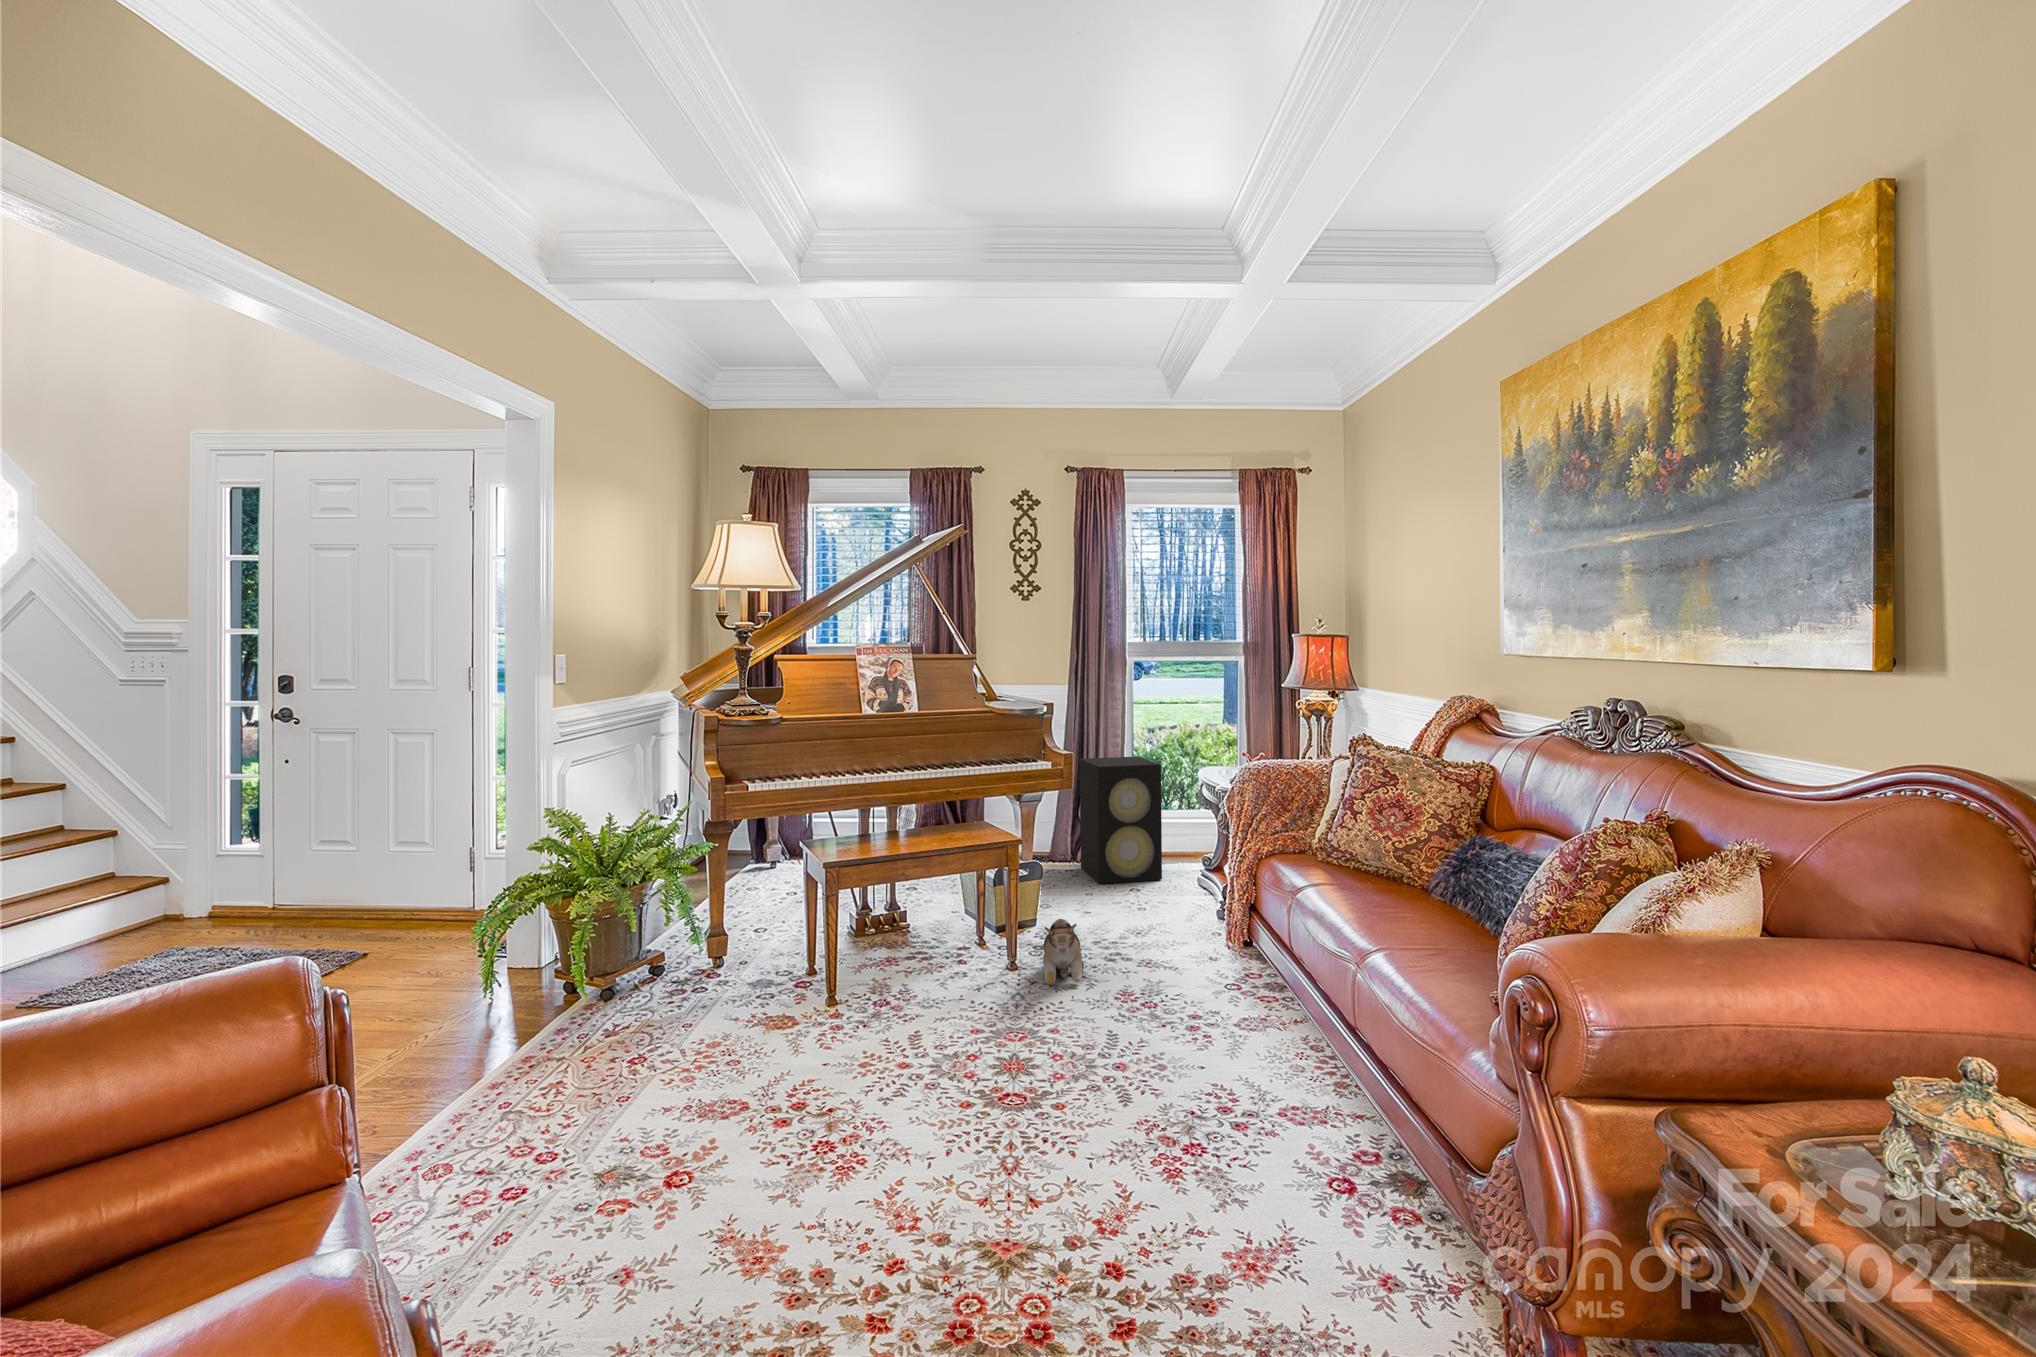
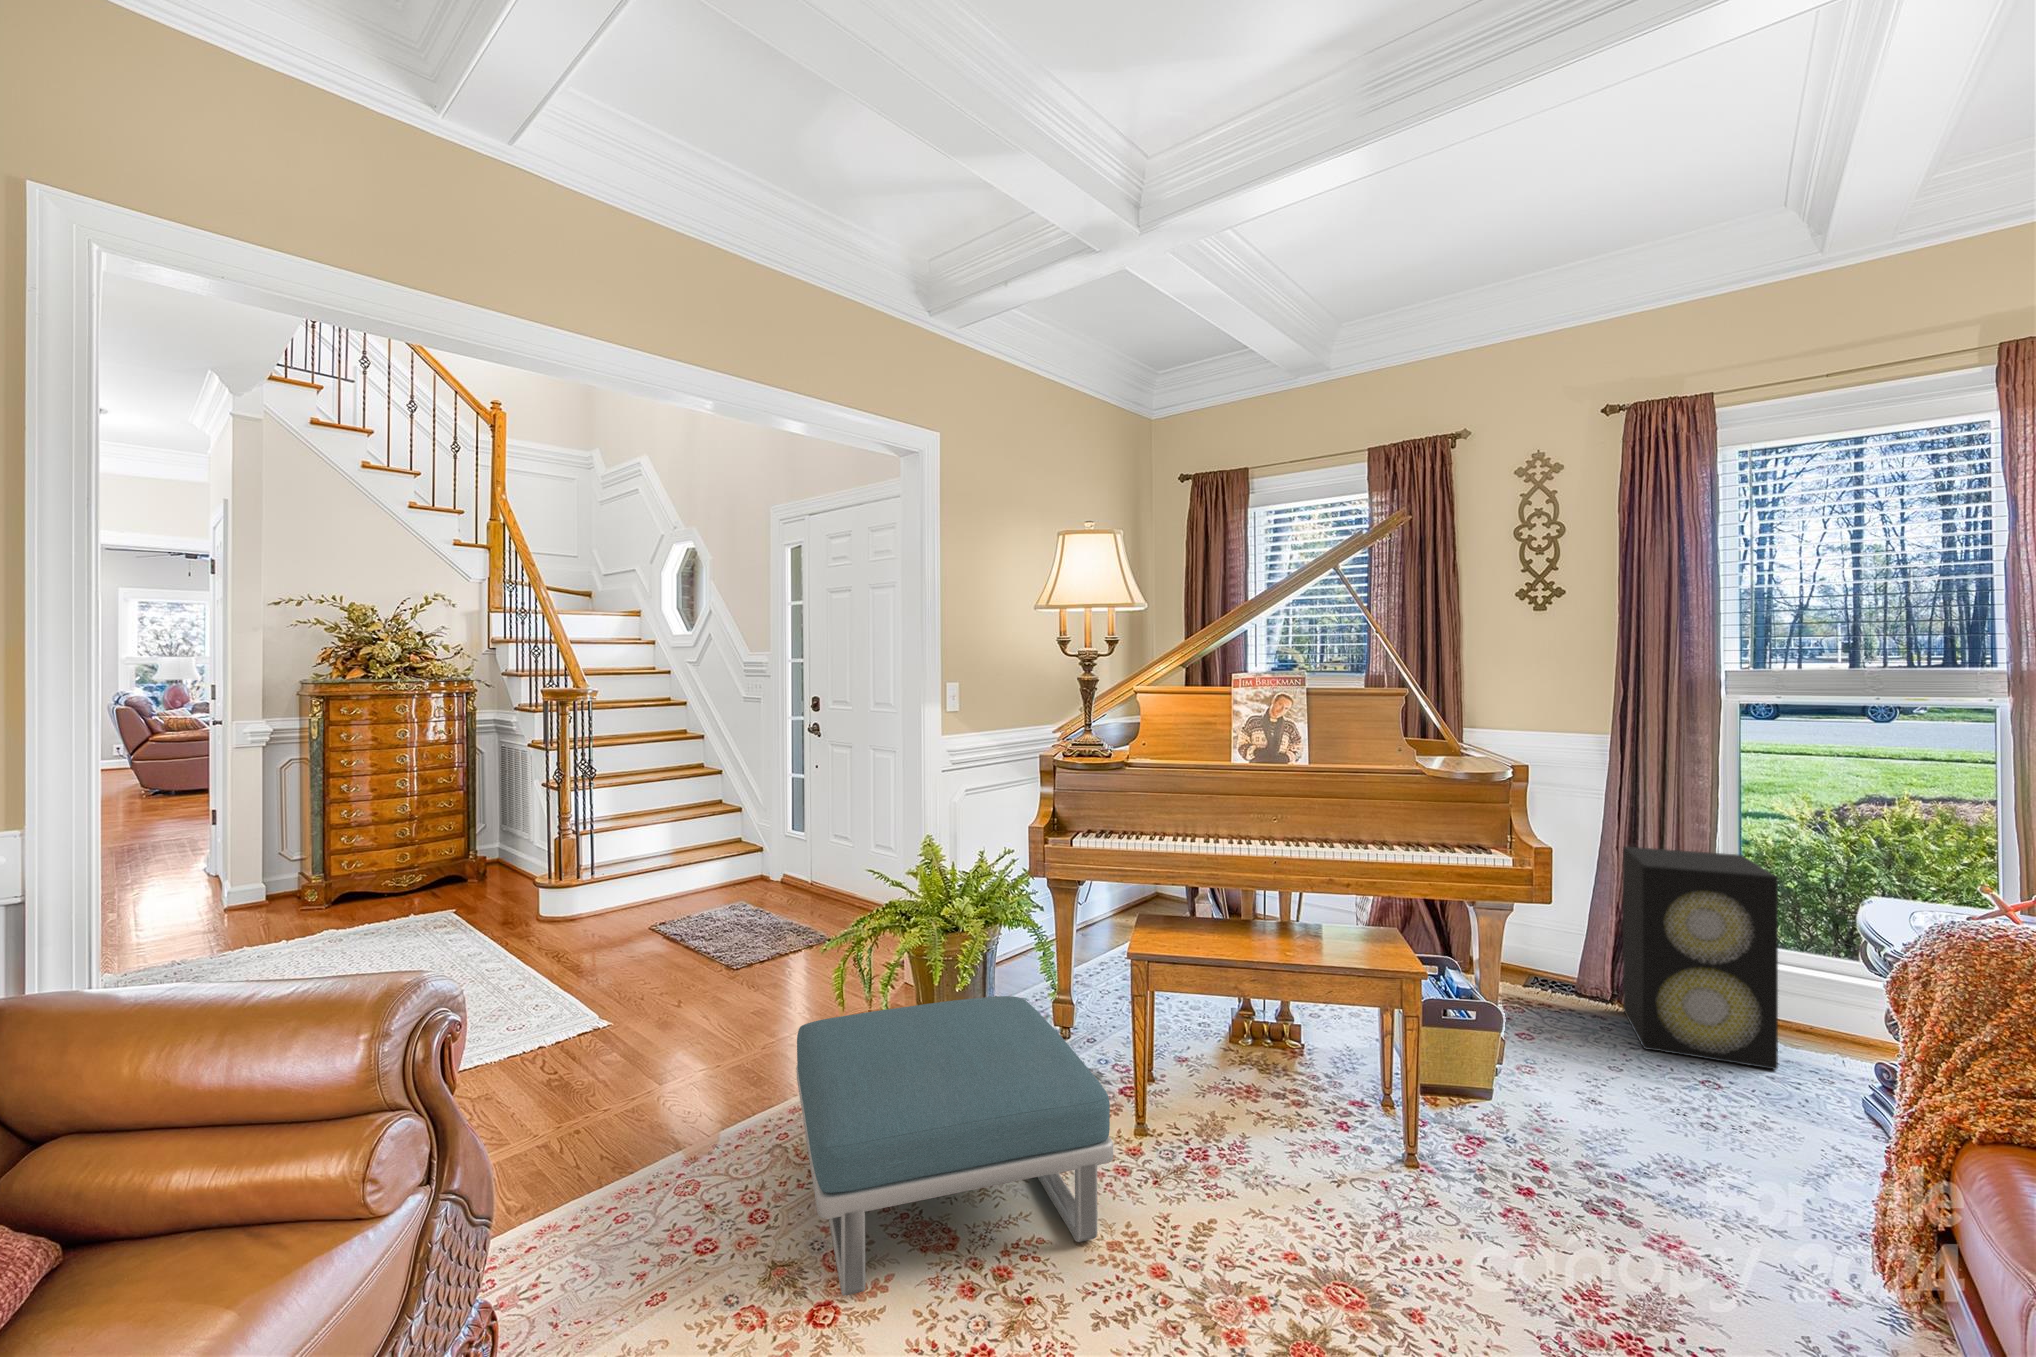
plush toy: present [1043,919,1084,985] -> none [1440,1116,1533,1230]
footstool: none [526,922,858,1158] -> present [796,996,1113,1296]

